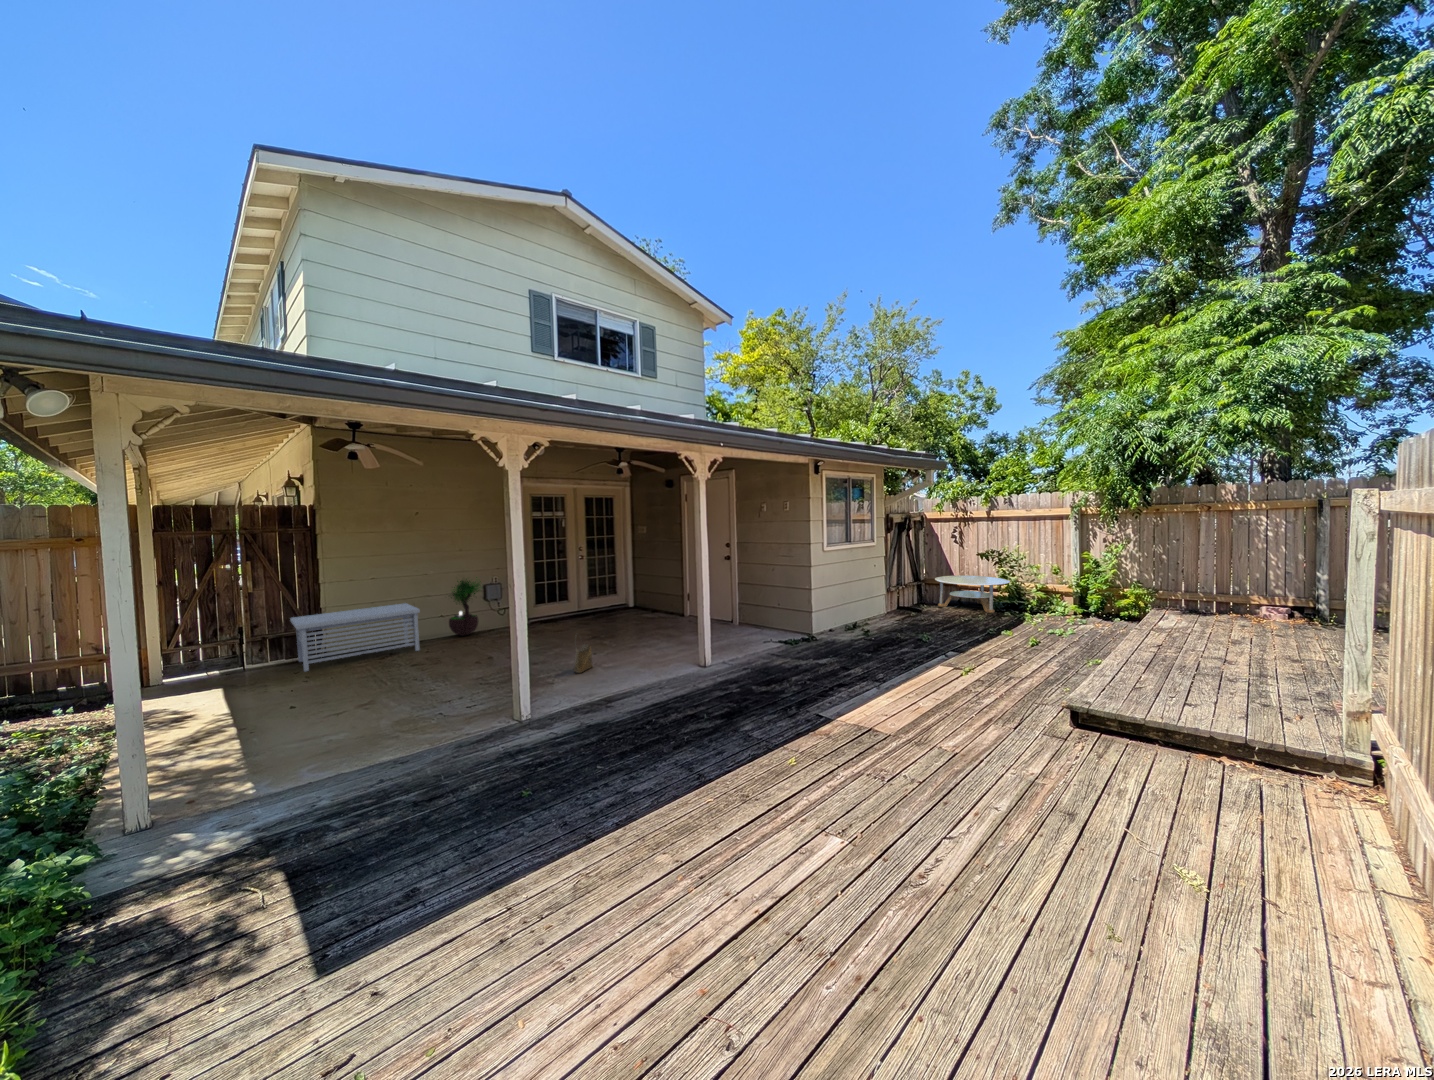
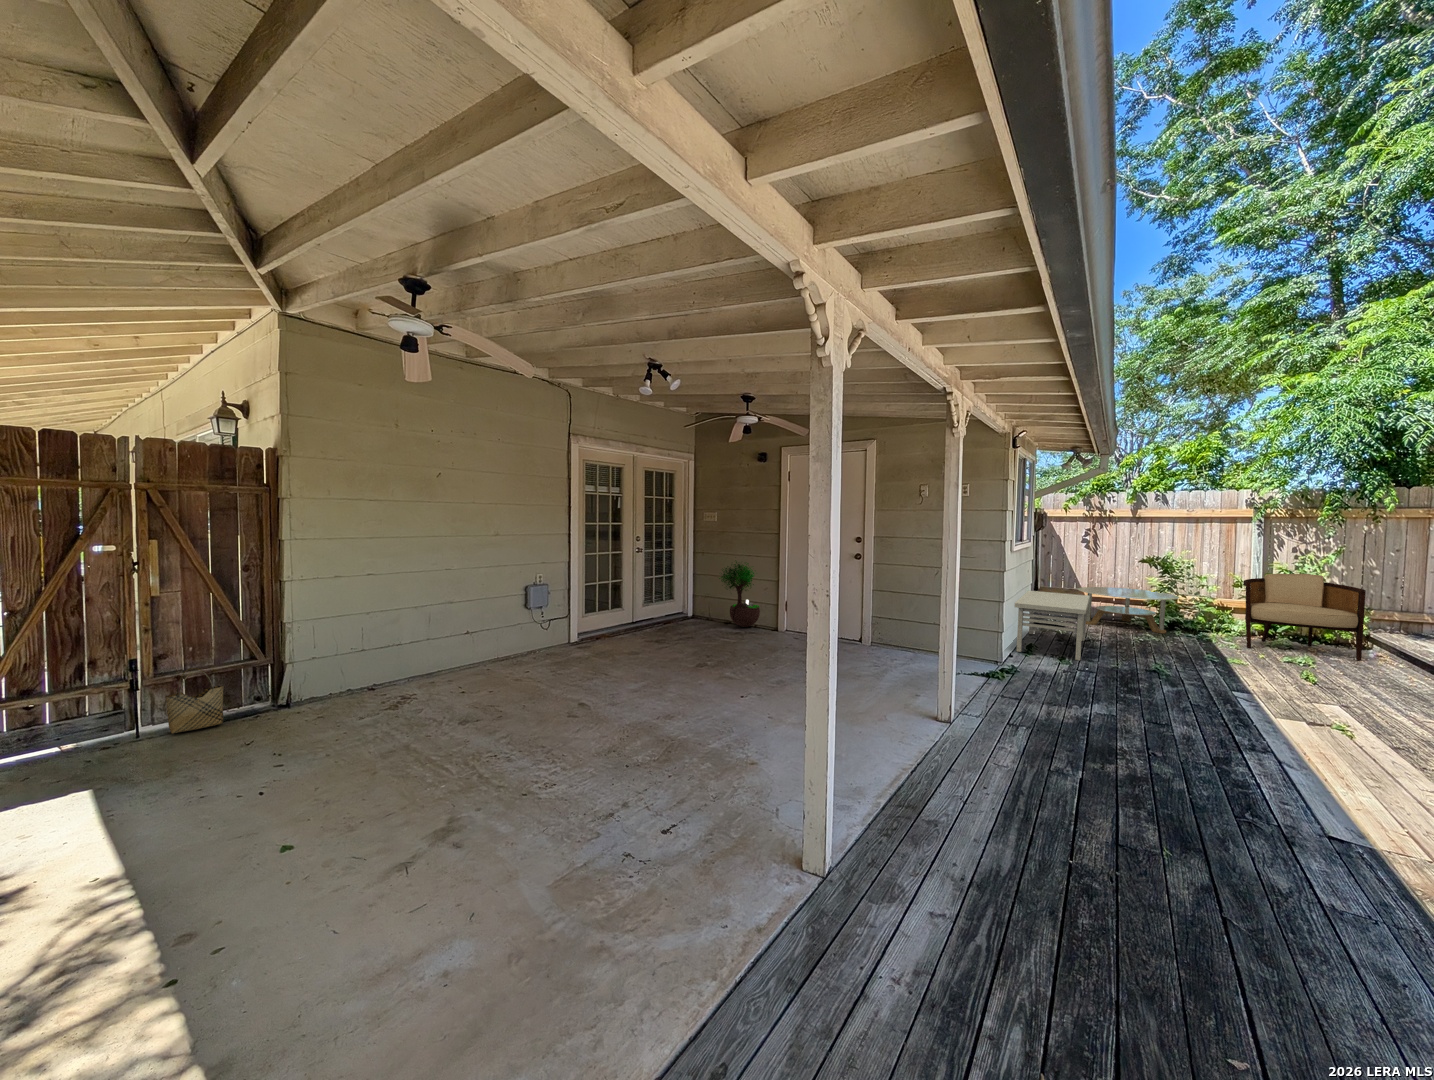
armchair: none [1040,562,1125,632] -> present [1243,574,1366,661]
potted tree: present [449,577,480,636] -> present [719,560,760,627]
storage bench: present [290,603,420,672] -> present [1015,591,1090,660]
woven basket: present [573,644,593,673] -> present [165,668,224,734]

